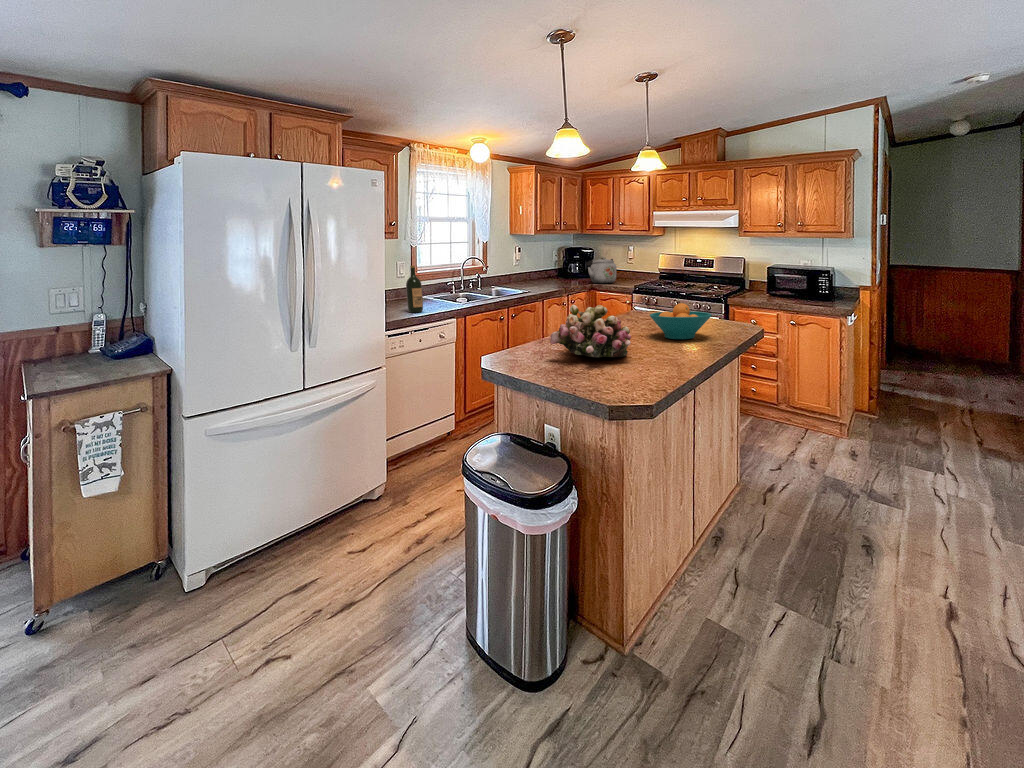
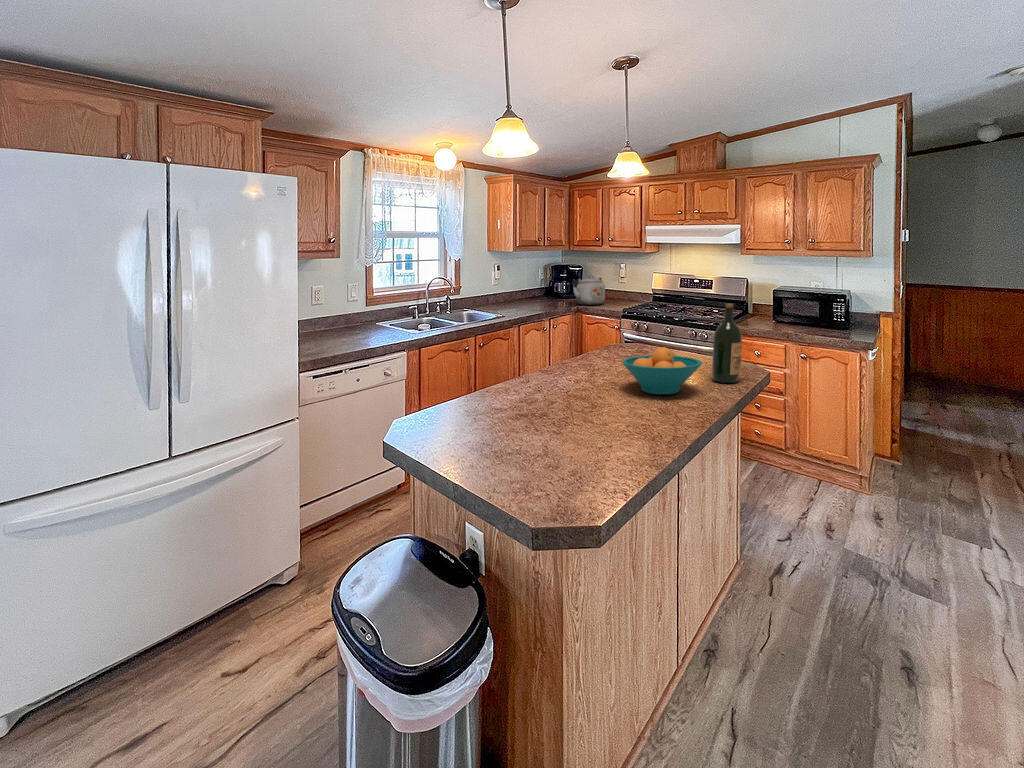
wine bottle: present [406,266,423,313] -> present [712,303,742,383]
flower arrangement: present [550,305,631,357] -> none [476,356,588,433]

